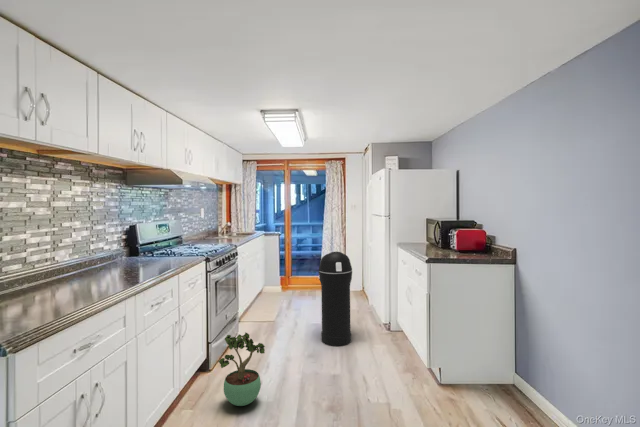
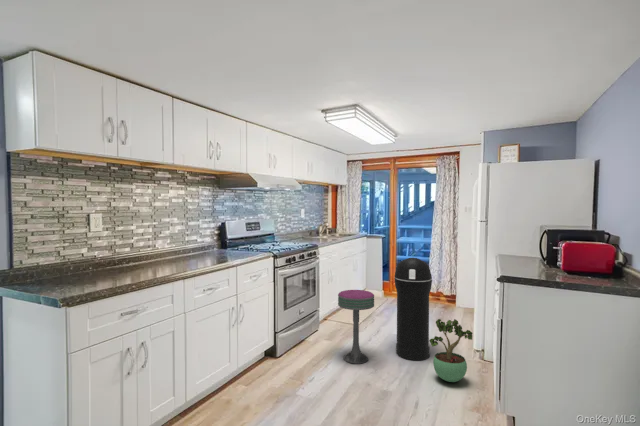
bar stool: none [271,287,306,359] -> present [338,290,374,364]
potted plant: present [218,333,265,406] -> present [429,319,473,382]

